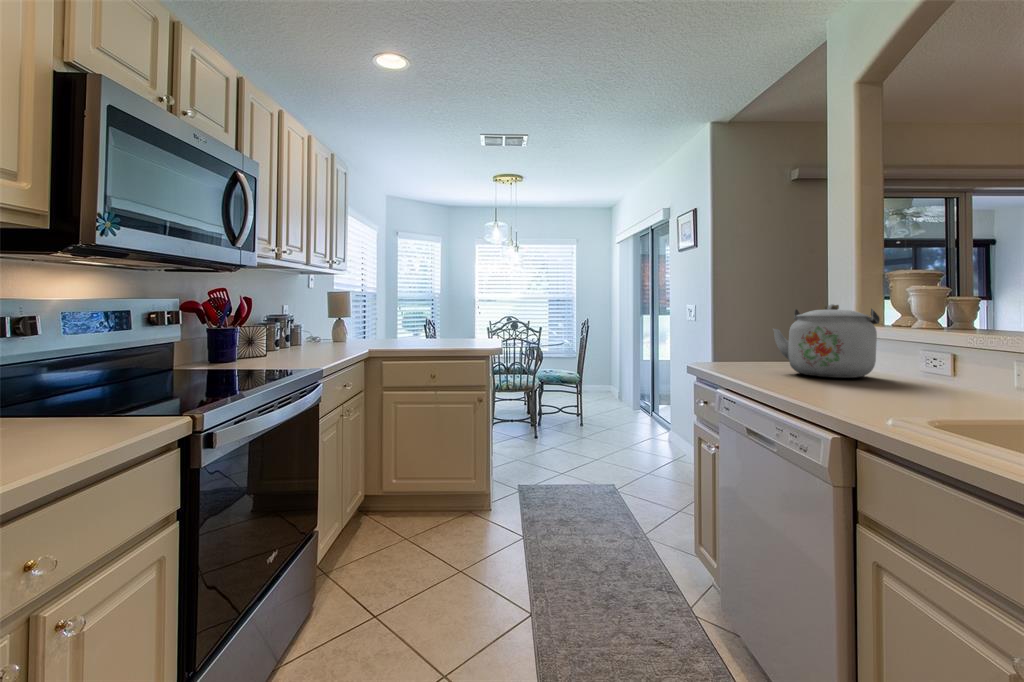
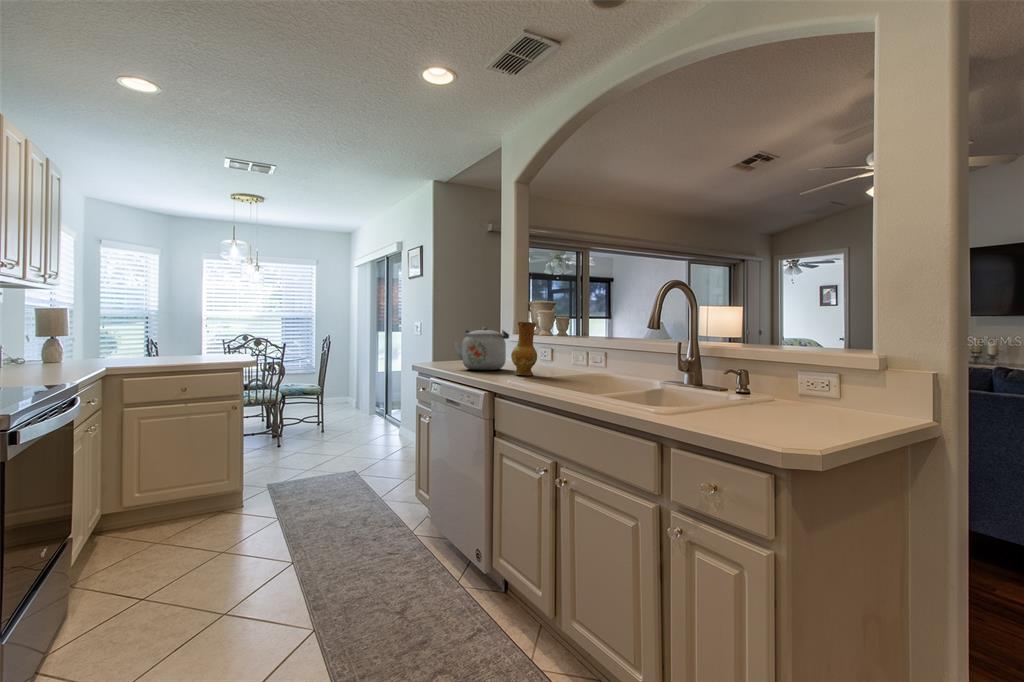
ceramic jug: none [910,292,980,398] -> present [511,322,537,376]

